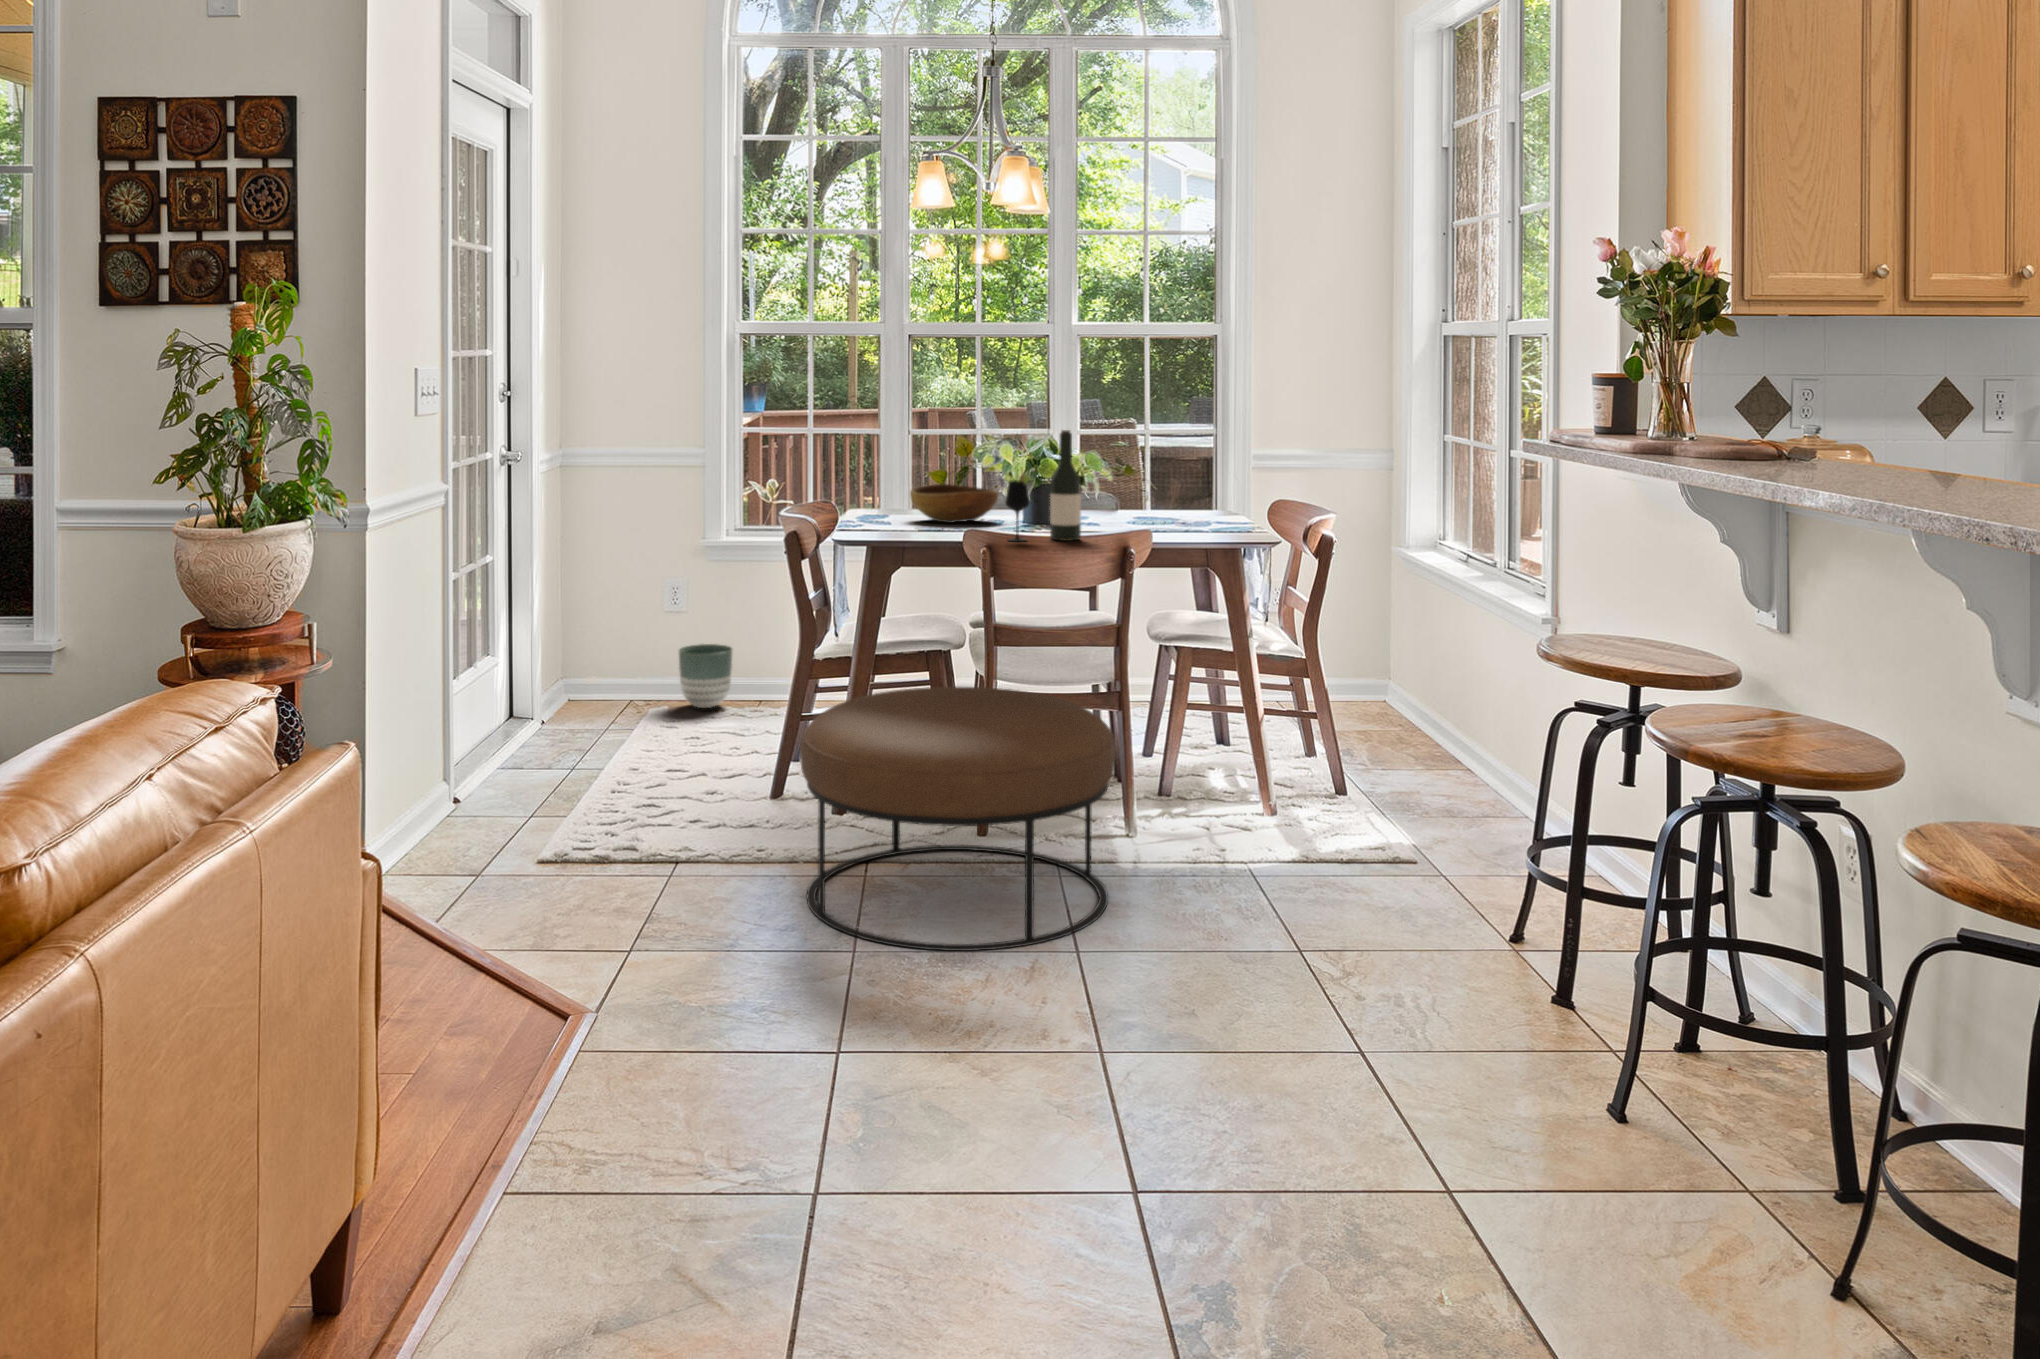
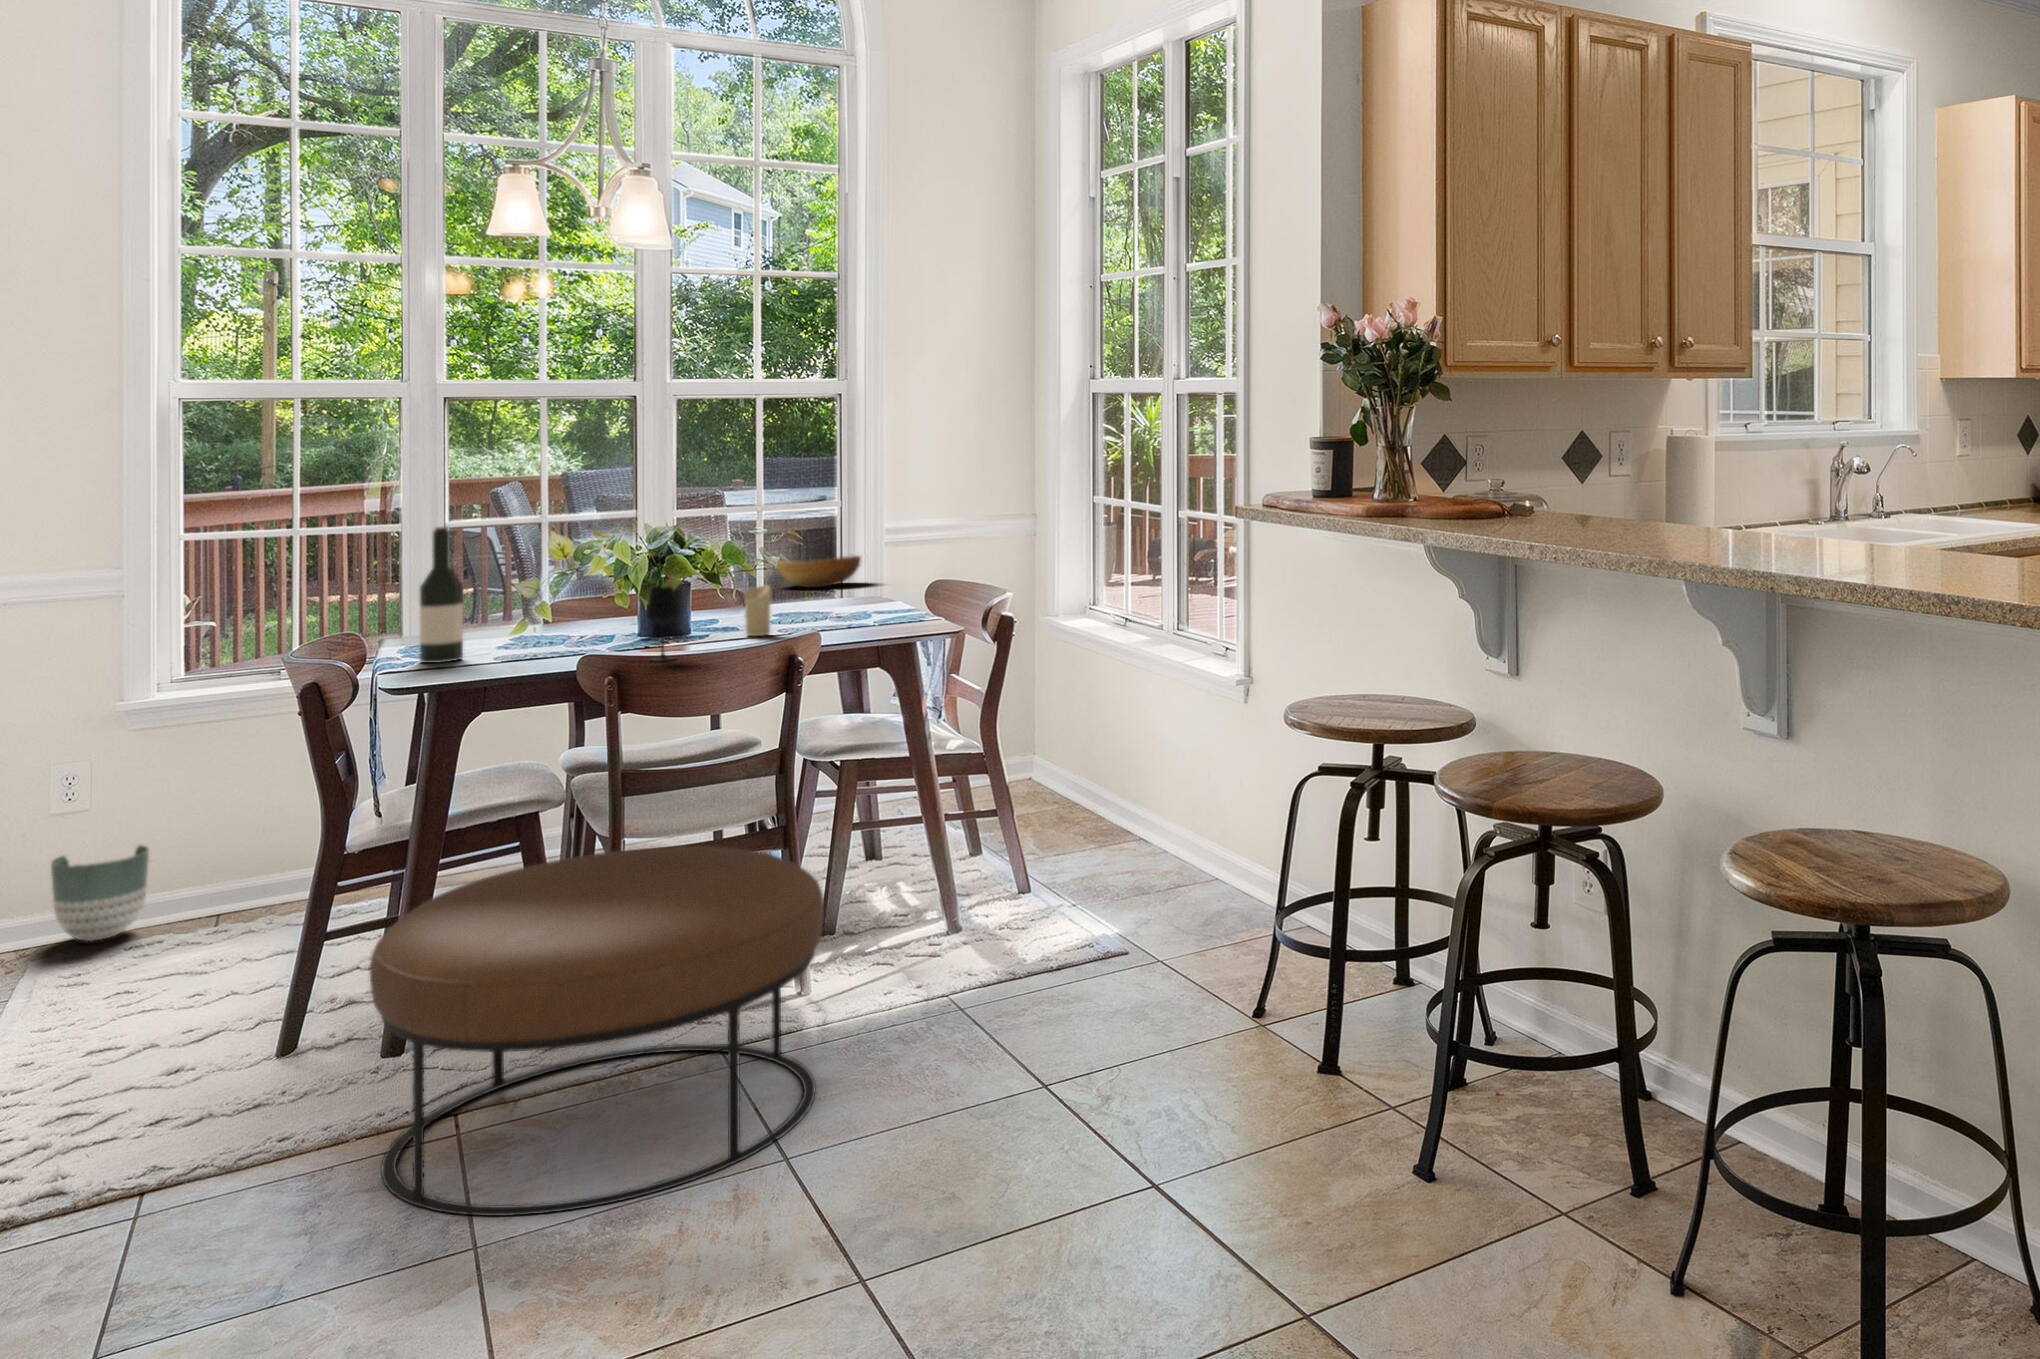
wine bottle: present [1050,430,1081,541] -> present [420,526,463,663]
bowl: present [910,484,998,523] -> present [778,556,861,587]
candle: none [1093,489,1114,531] -> present [744,585,771,636]

